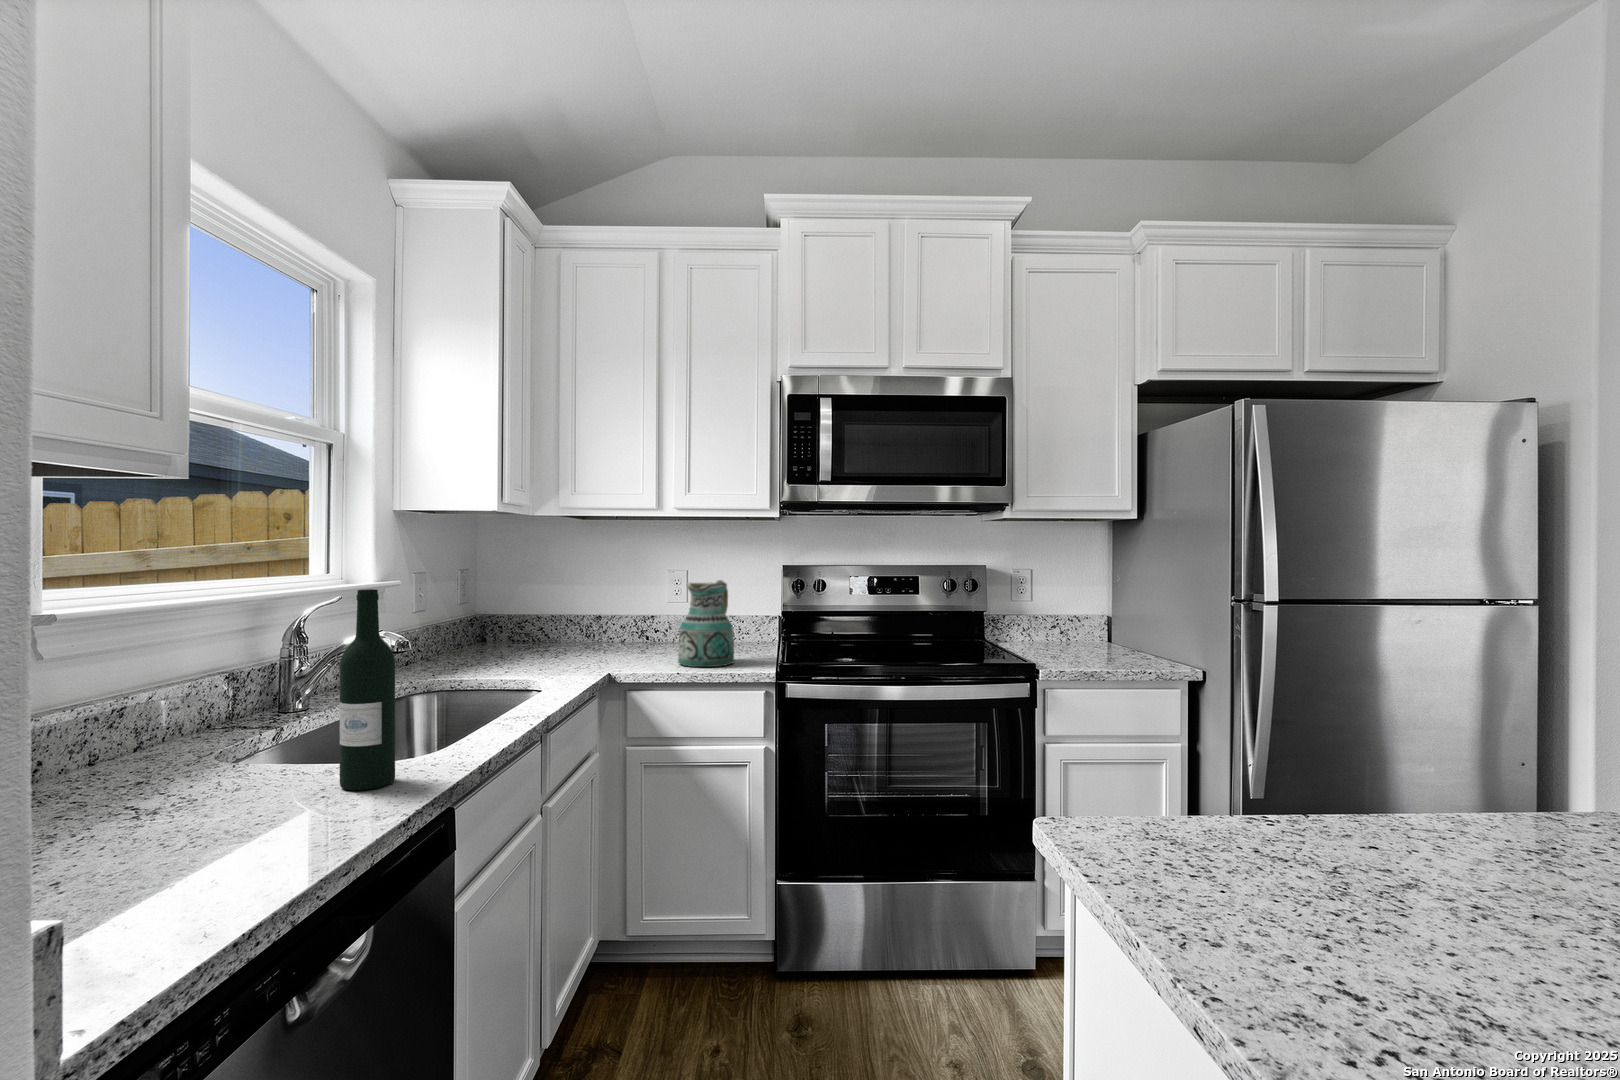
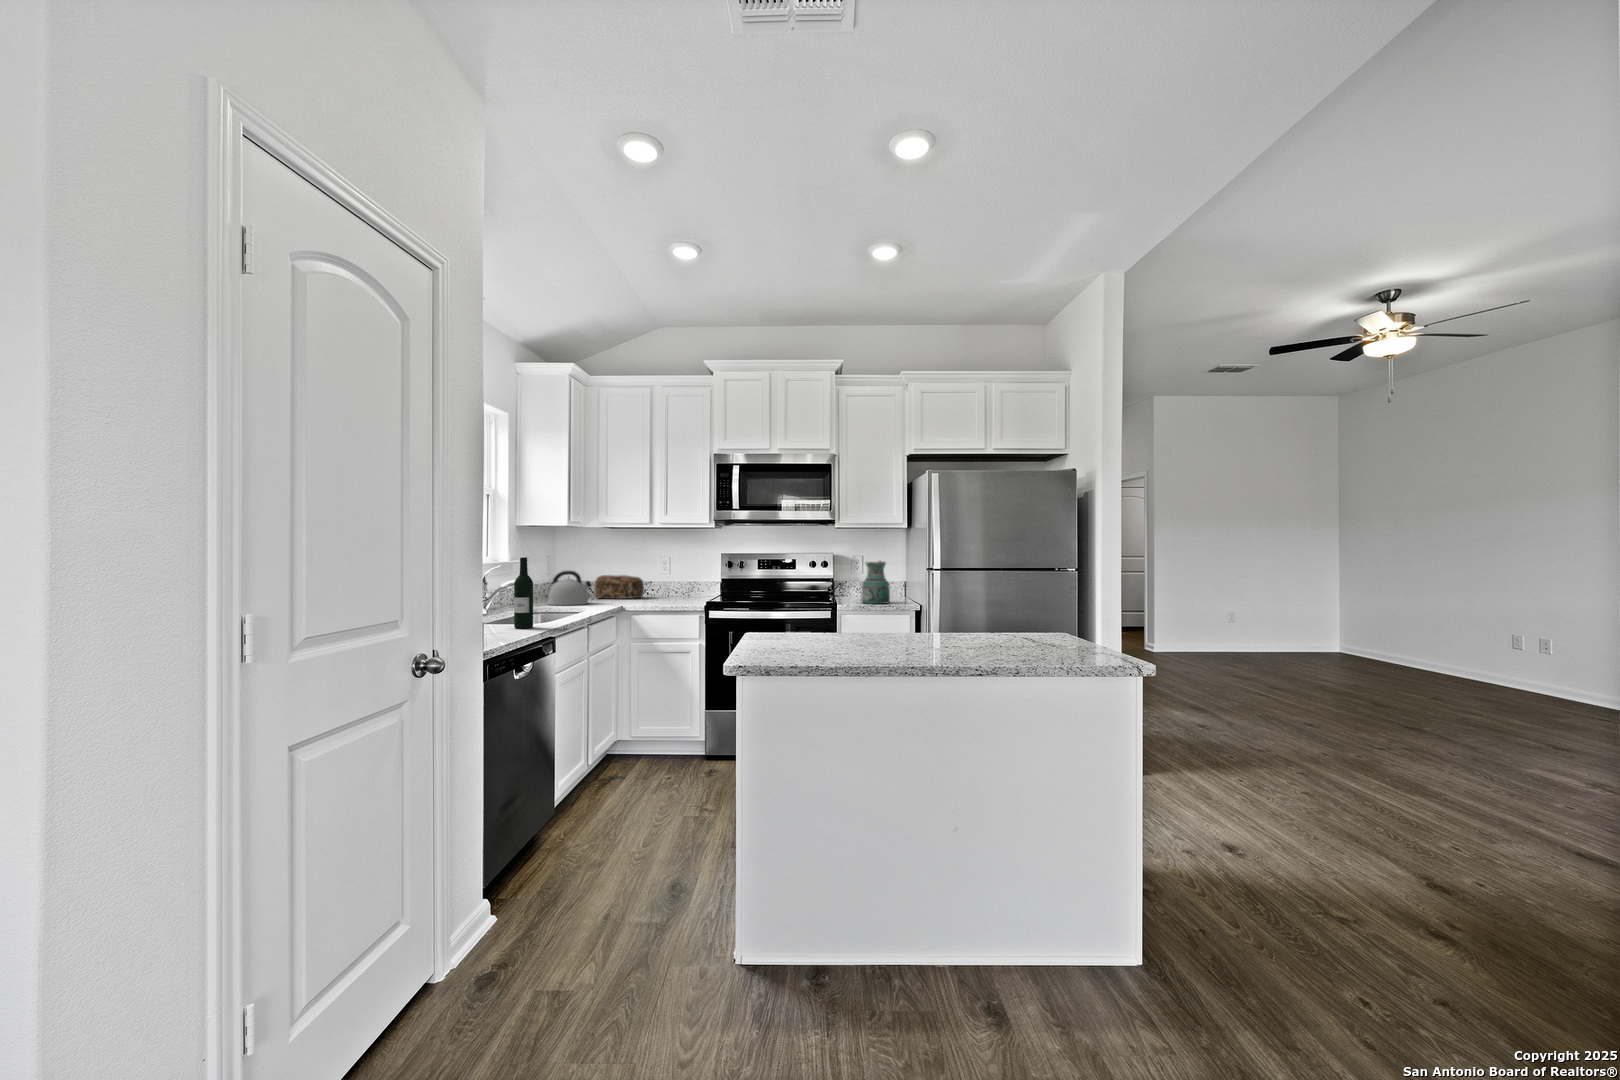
ceramic pitcher: present [678,580,734,667] -> present [861,561,890,604]
kettle: none [456,601,545,673] -> present [548,571,591,605]
bread loaf: none [549,606,640,650] -> present [595,575,644,599]

